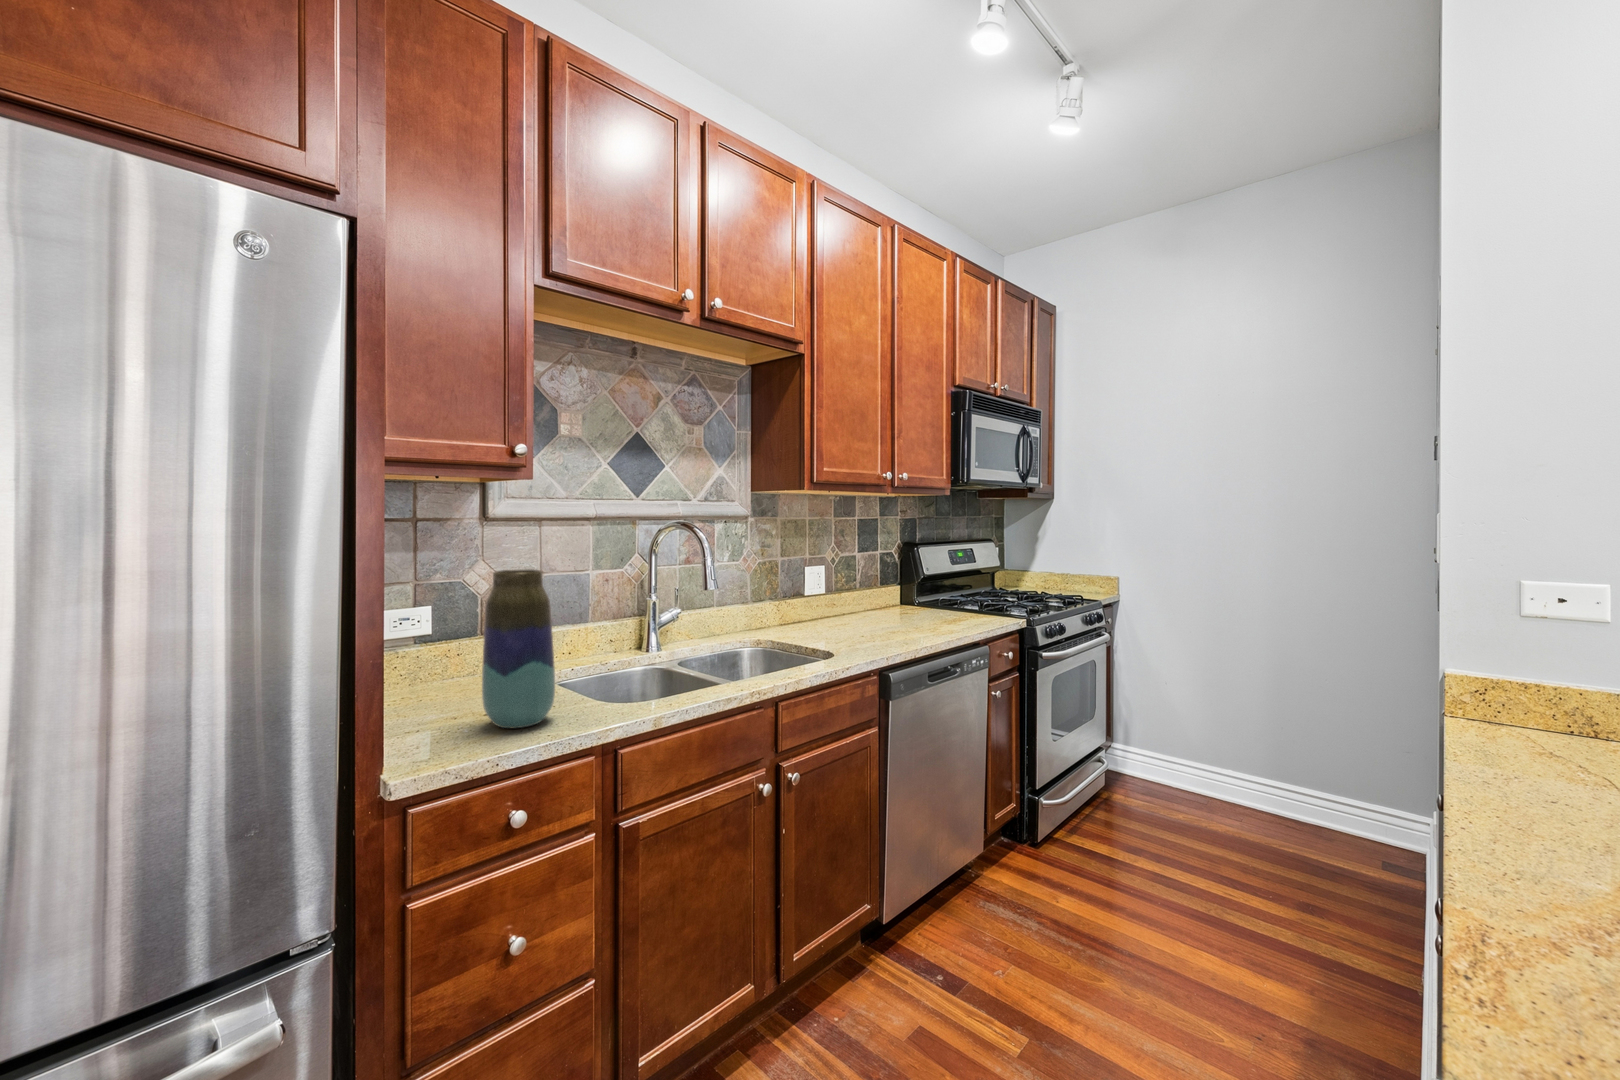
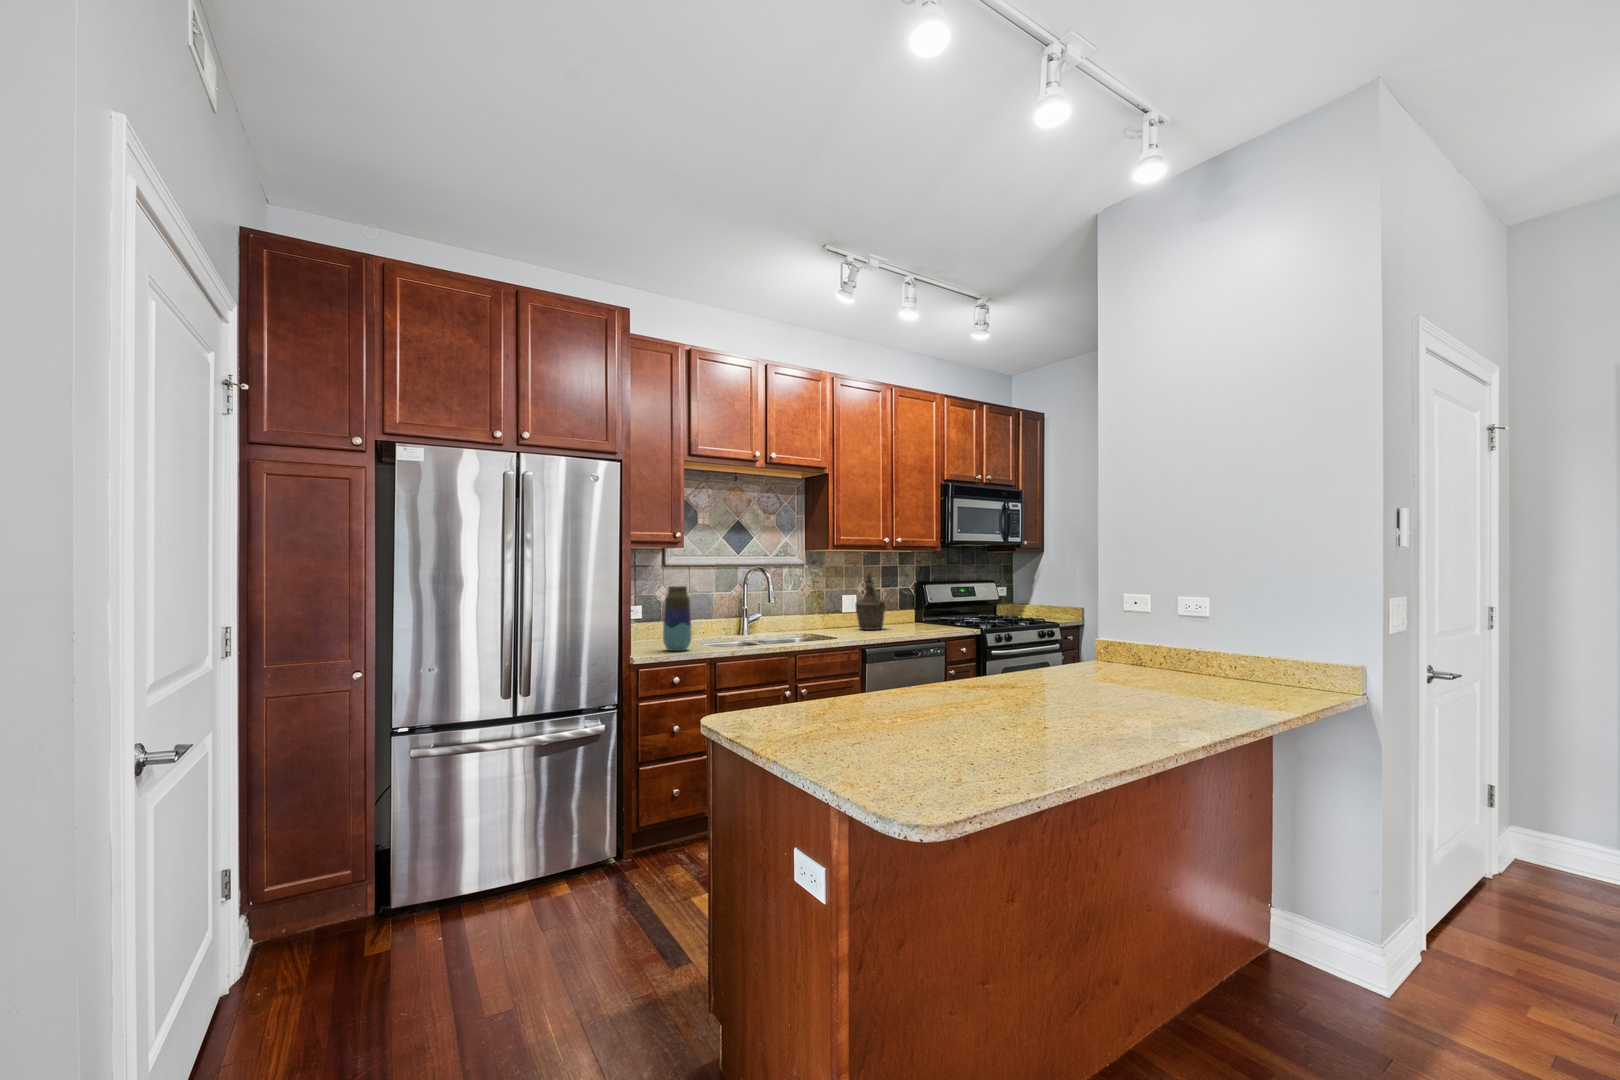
bottle: none [832,534,882,626] -> present [855,574,885,630]

